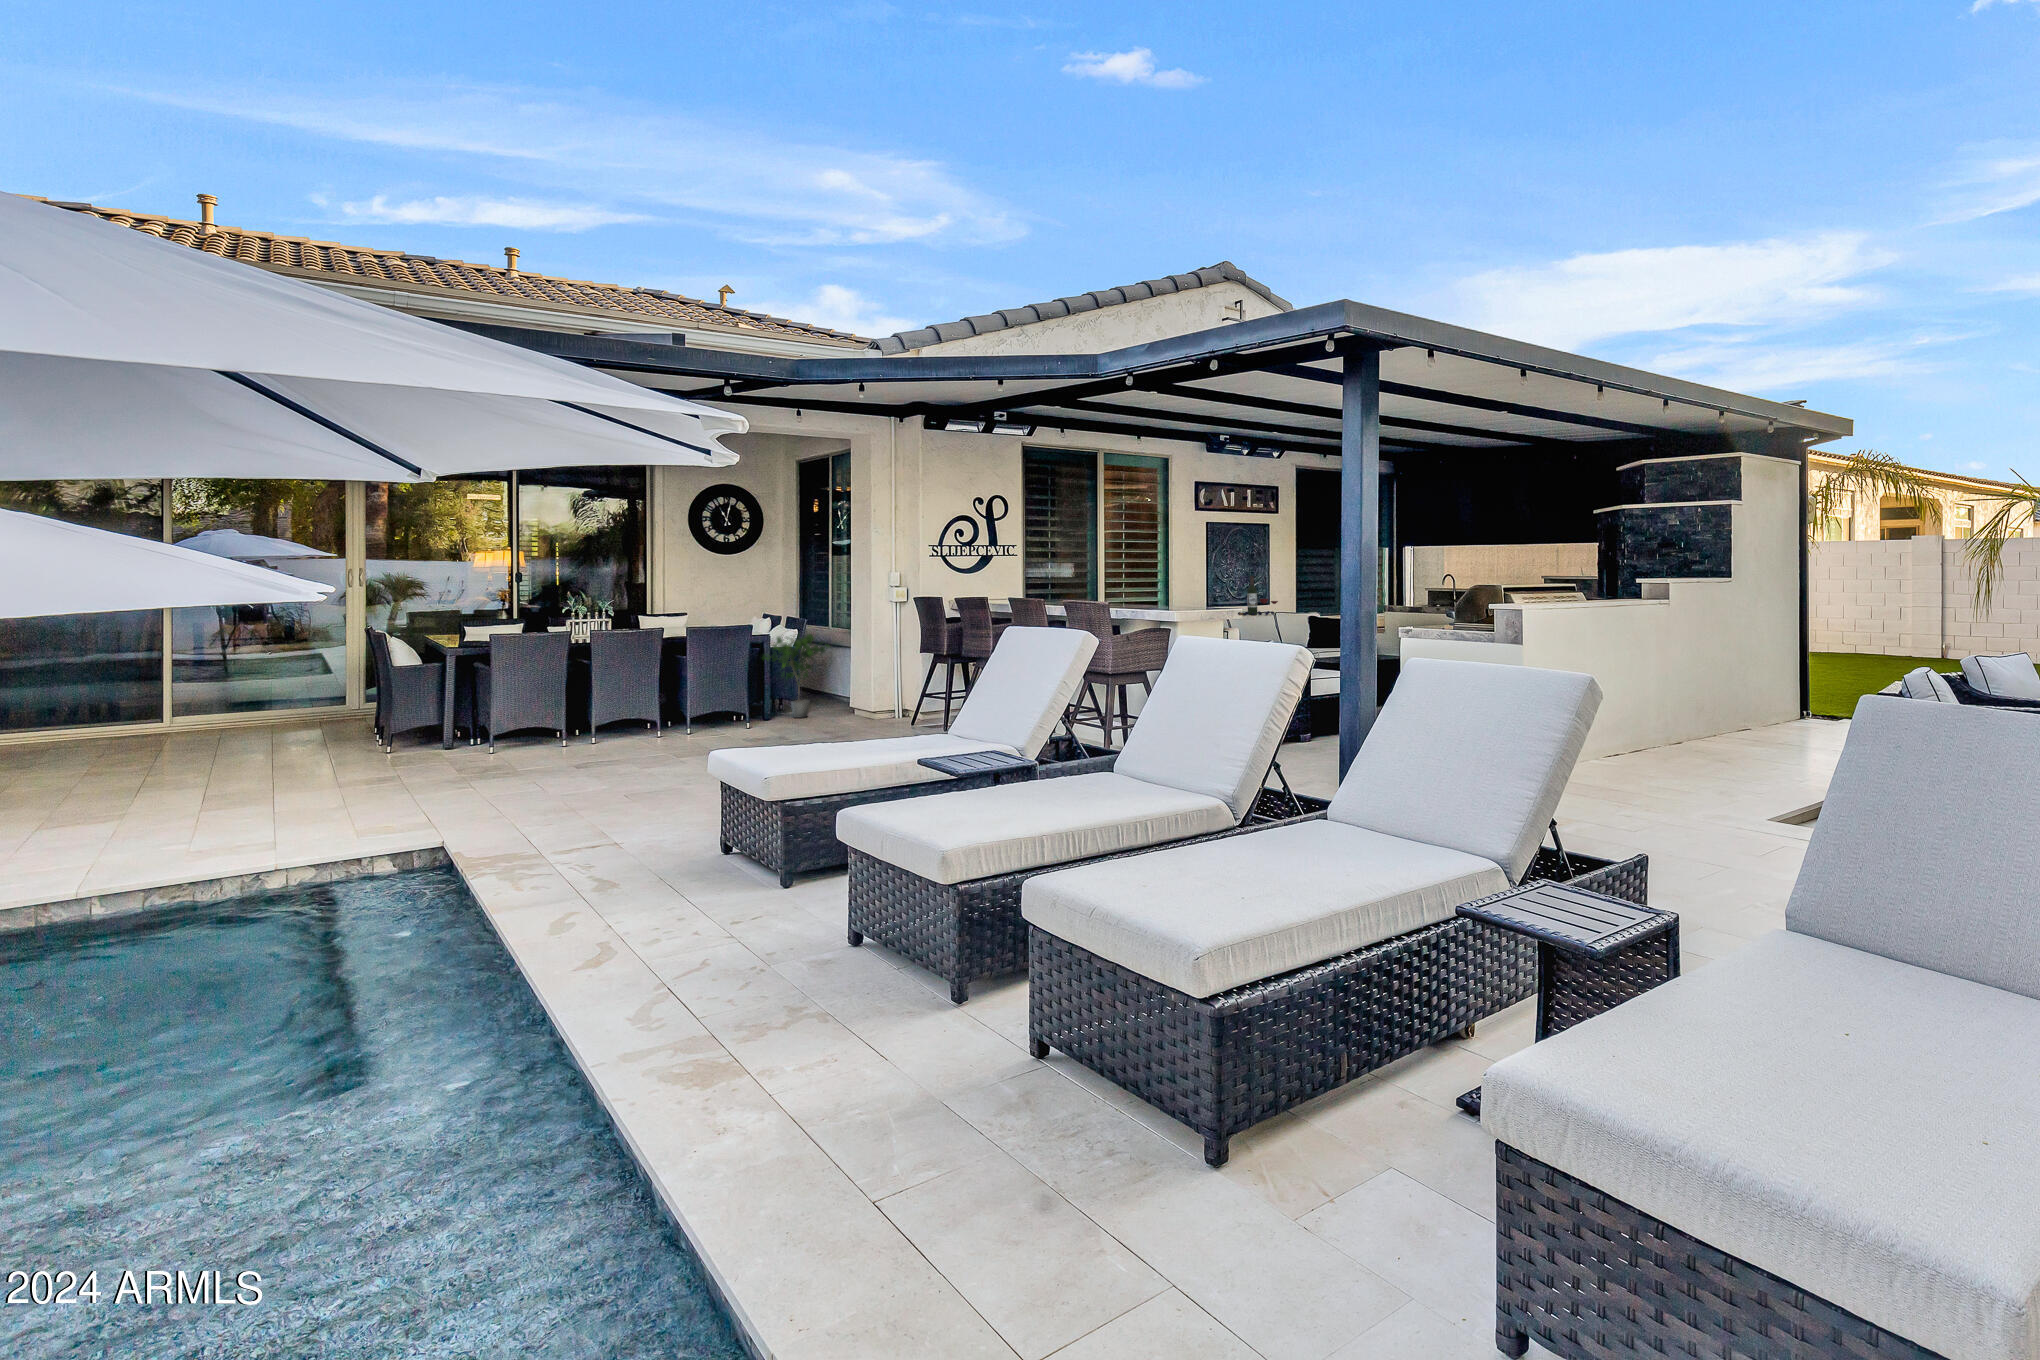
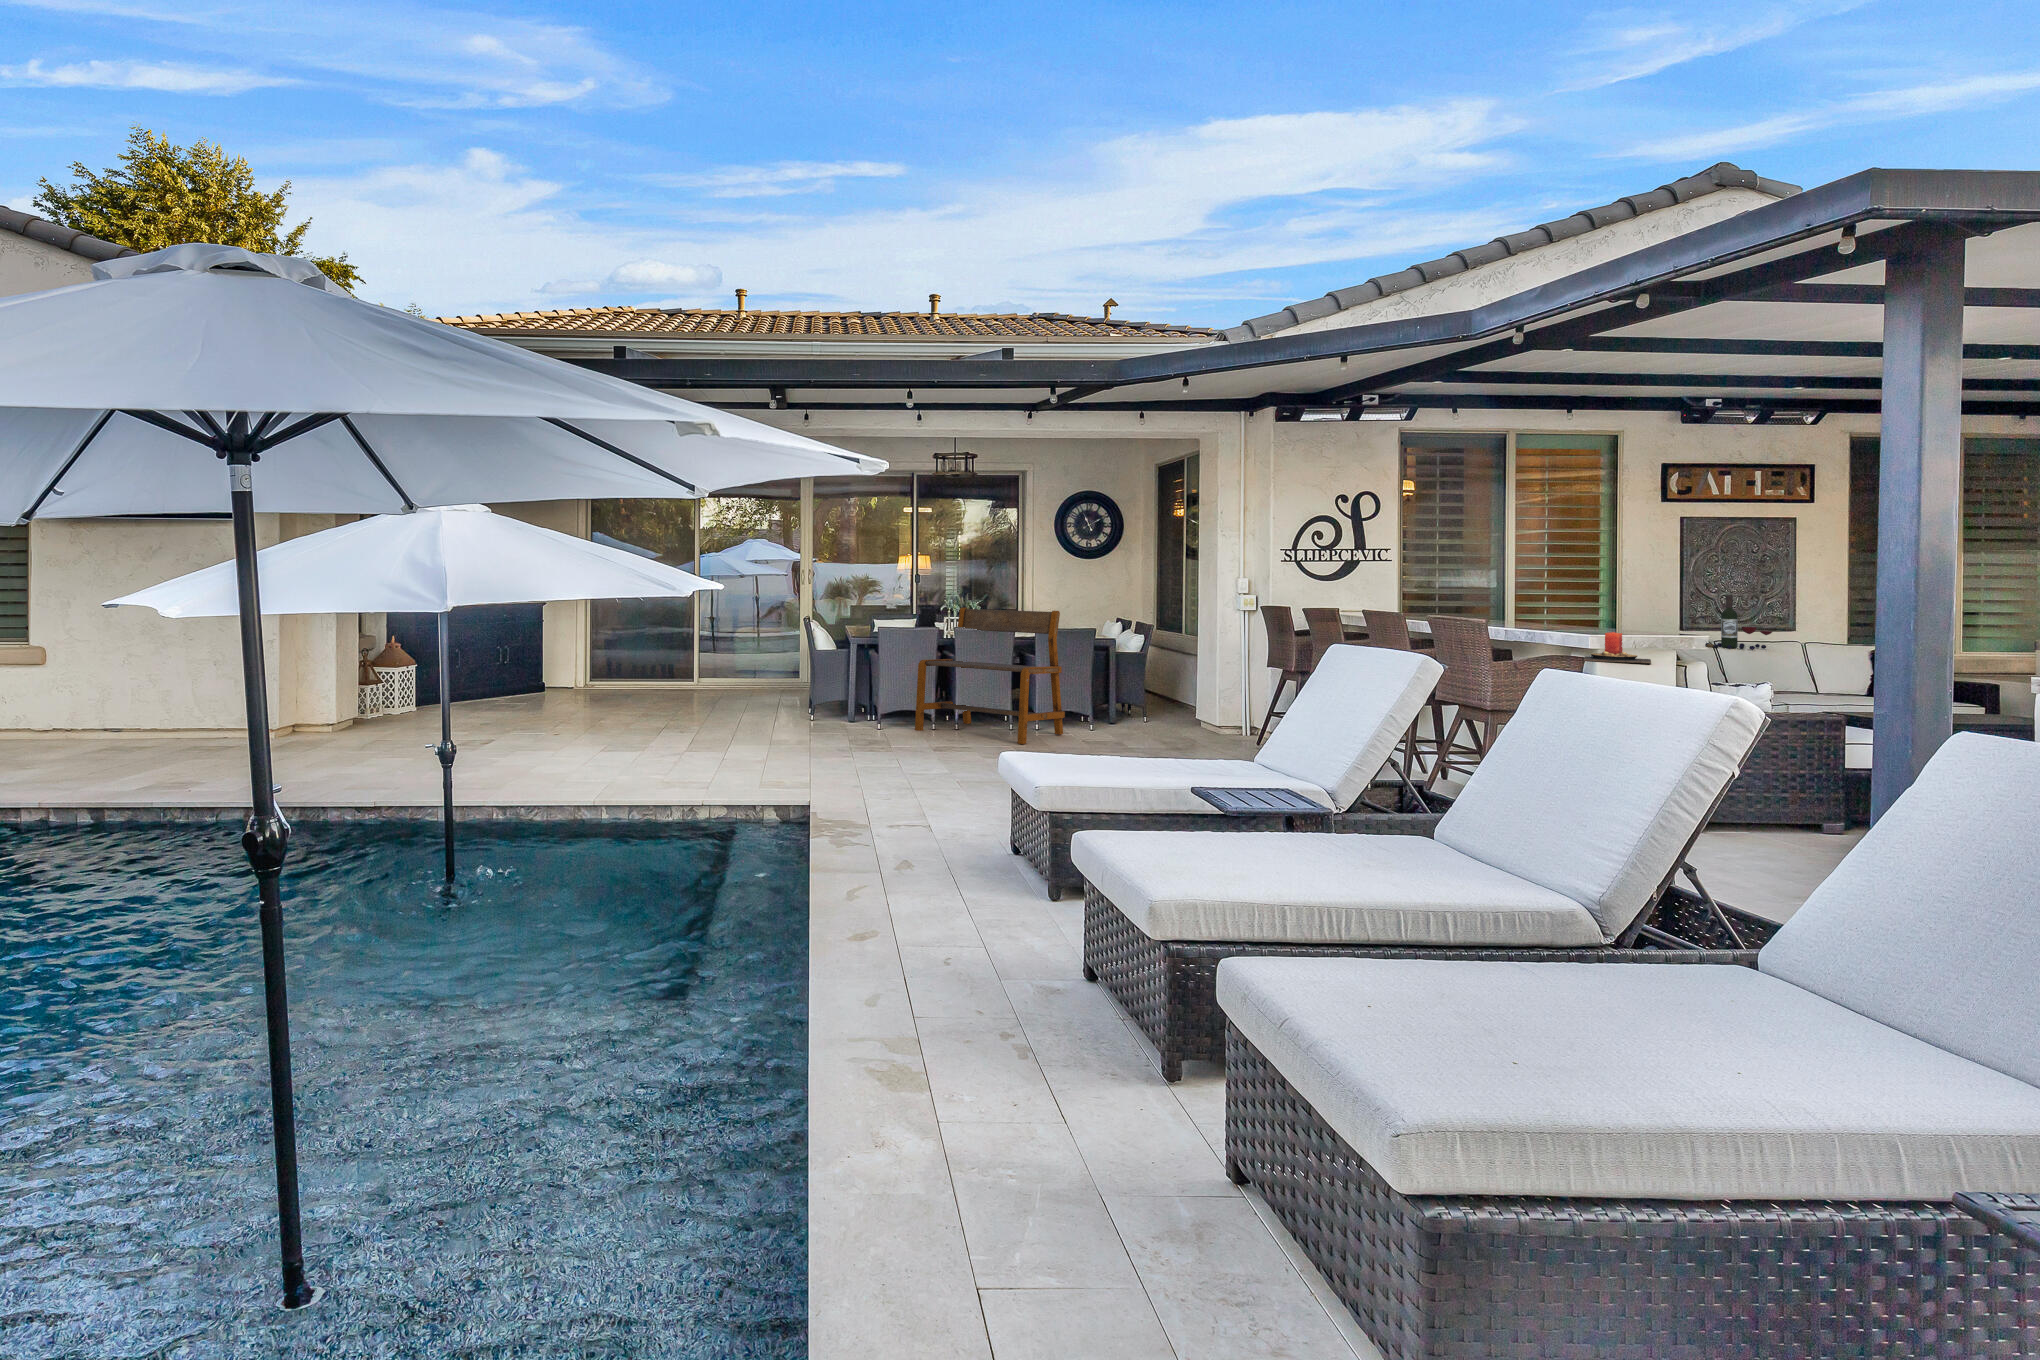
candle: none [1173,604,1218,627] -> present [1584,632,1651,664]
bench: none [545,608,724,748] -> present [915,607,1065,744]
potted plant: present [762,634,829,718] -> none [1107,636,1174,725]

